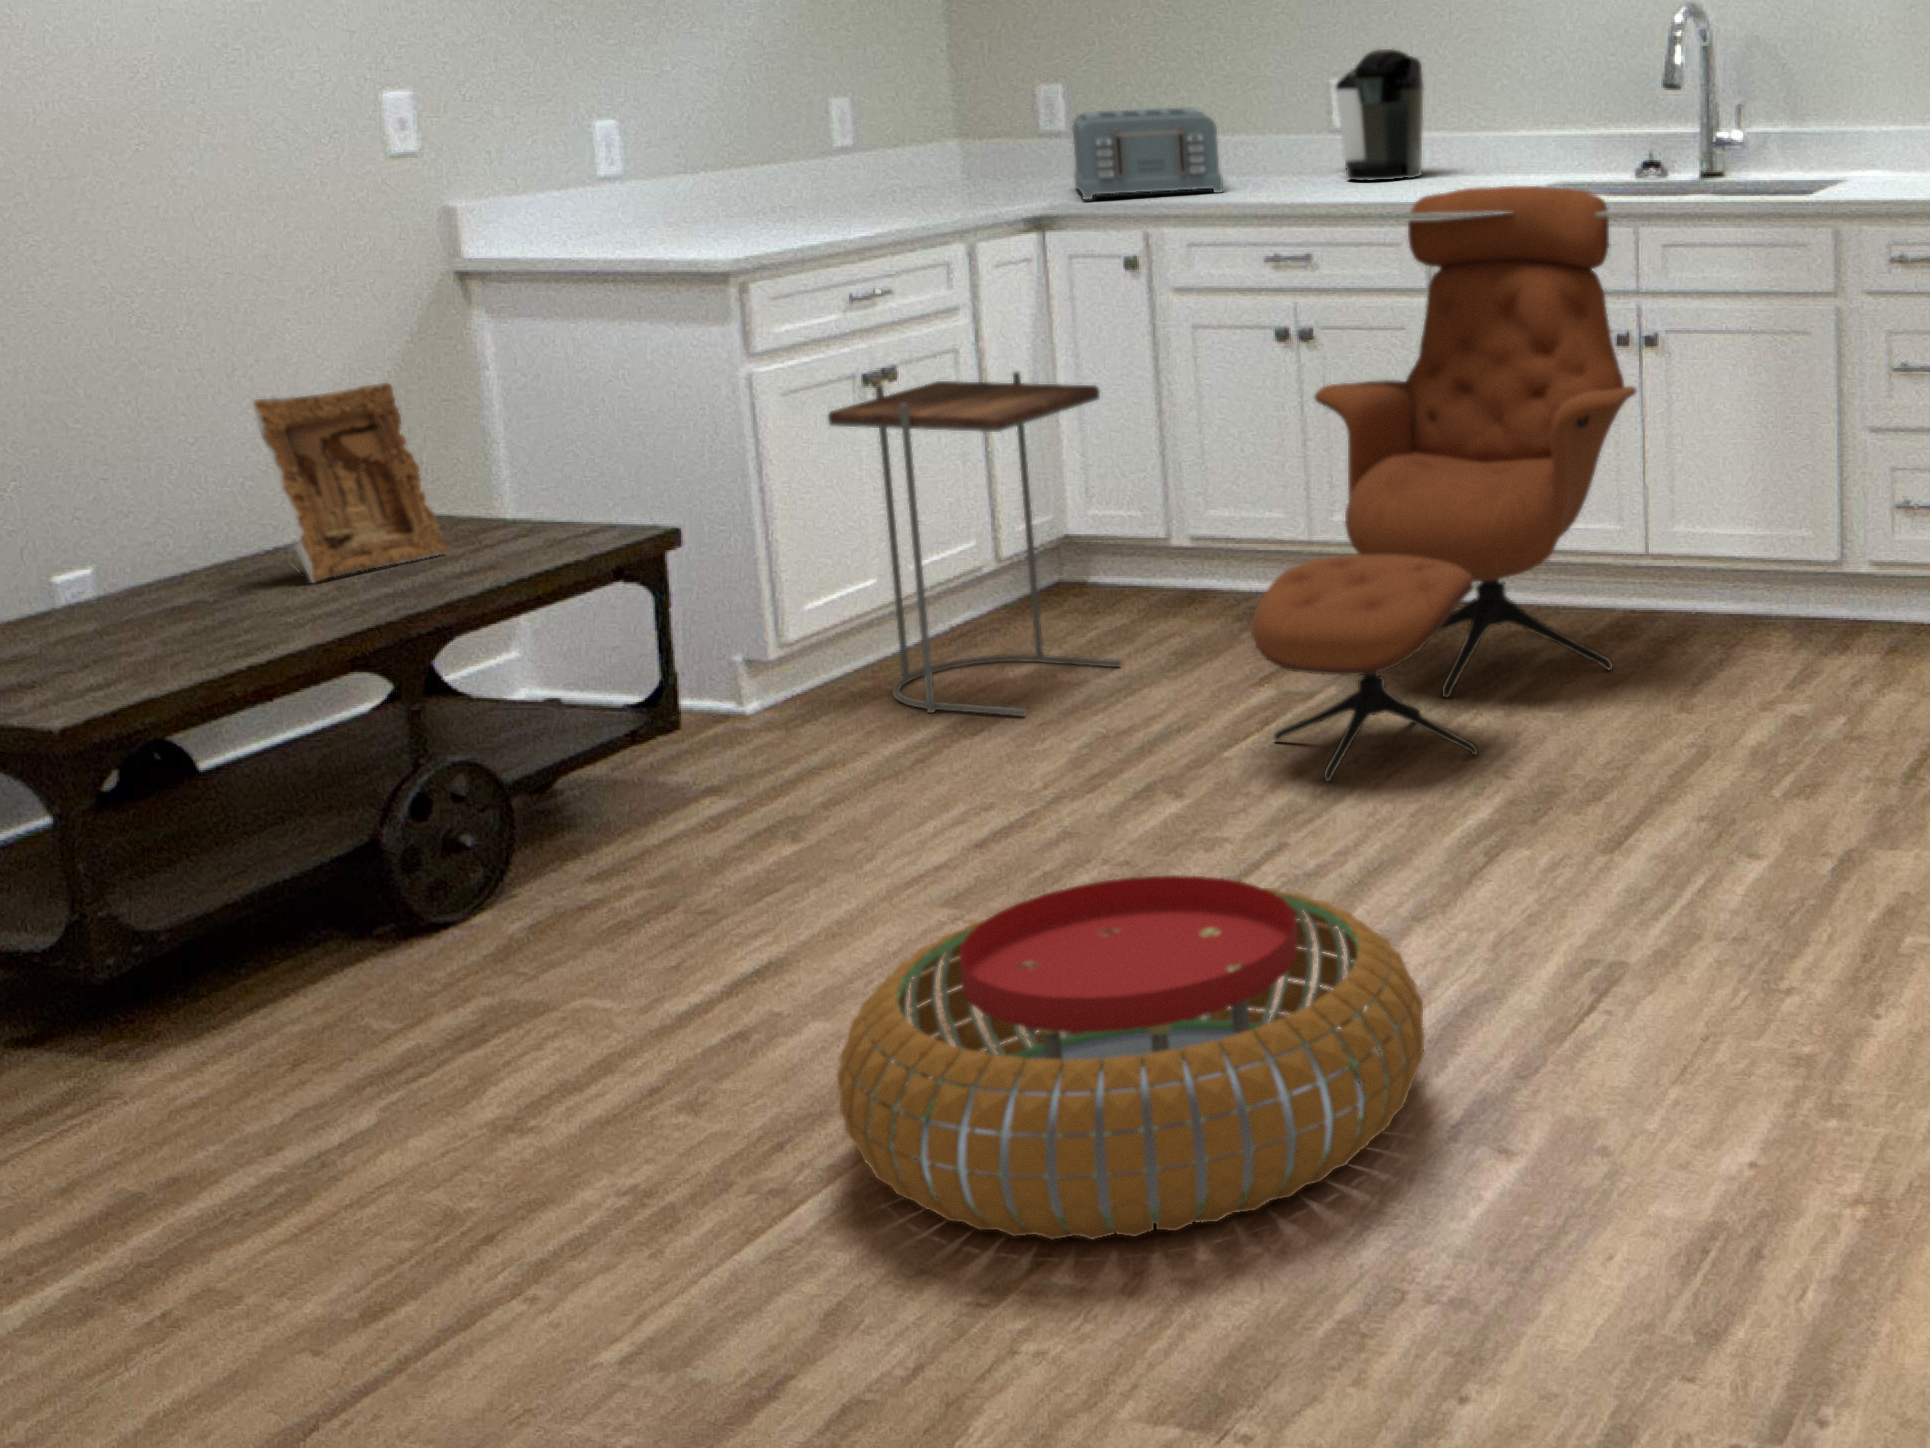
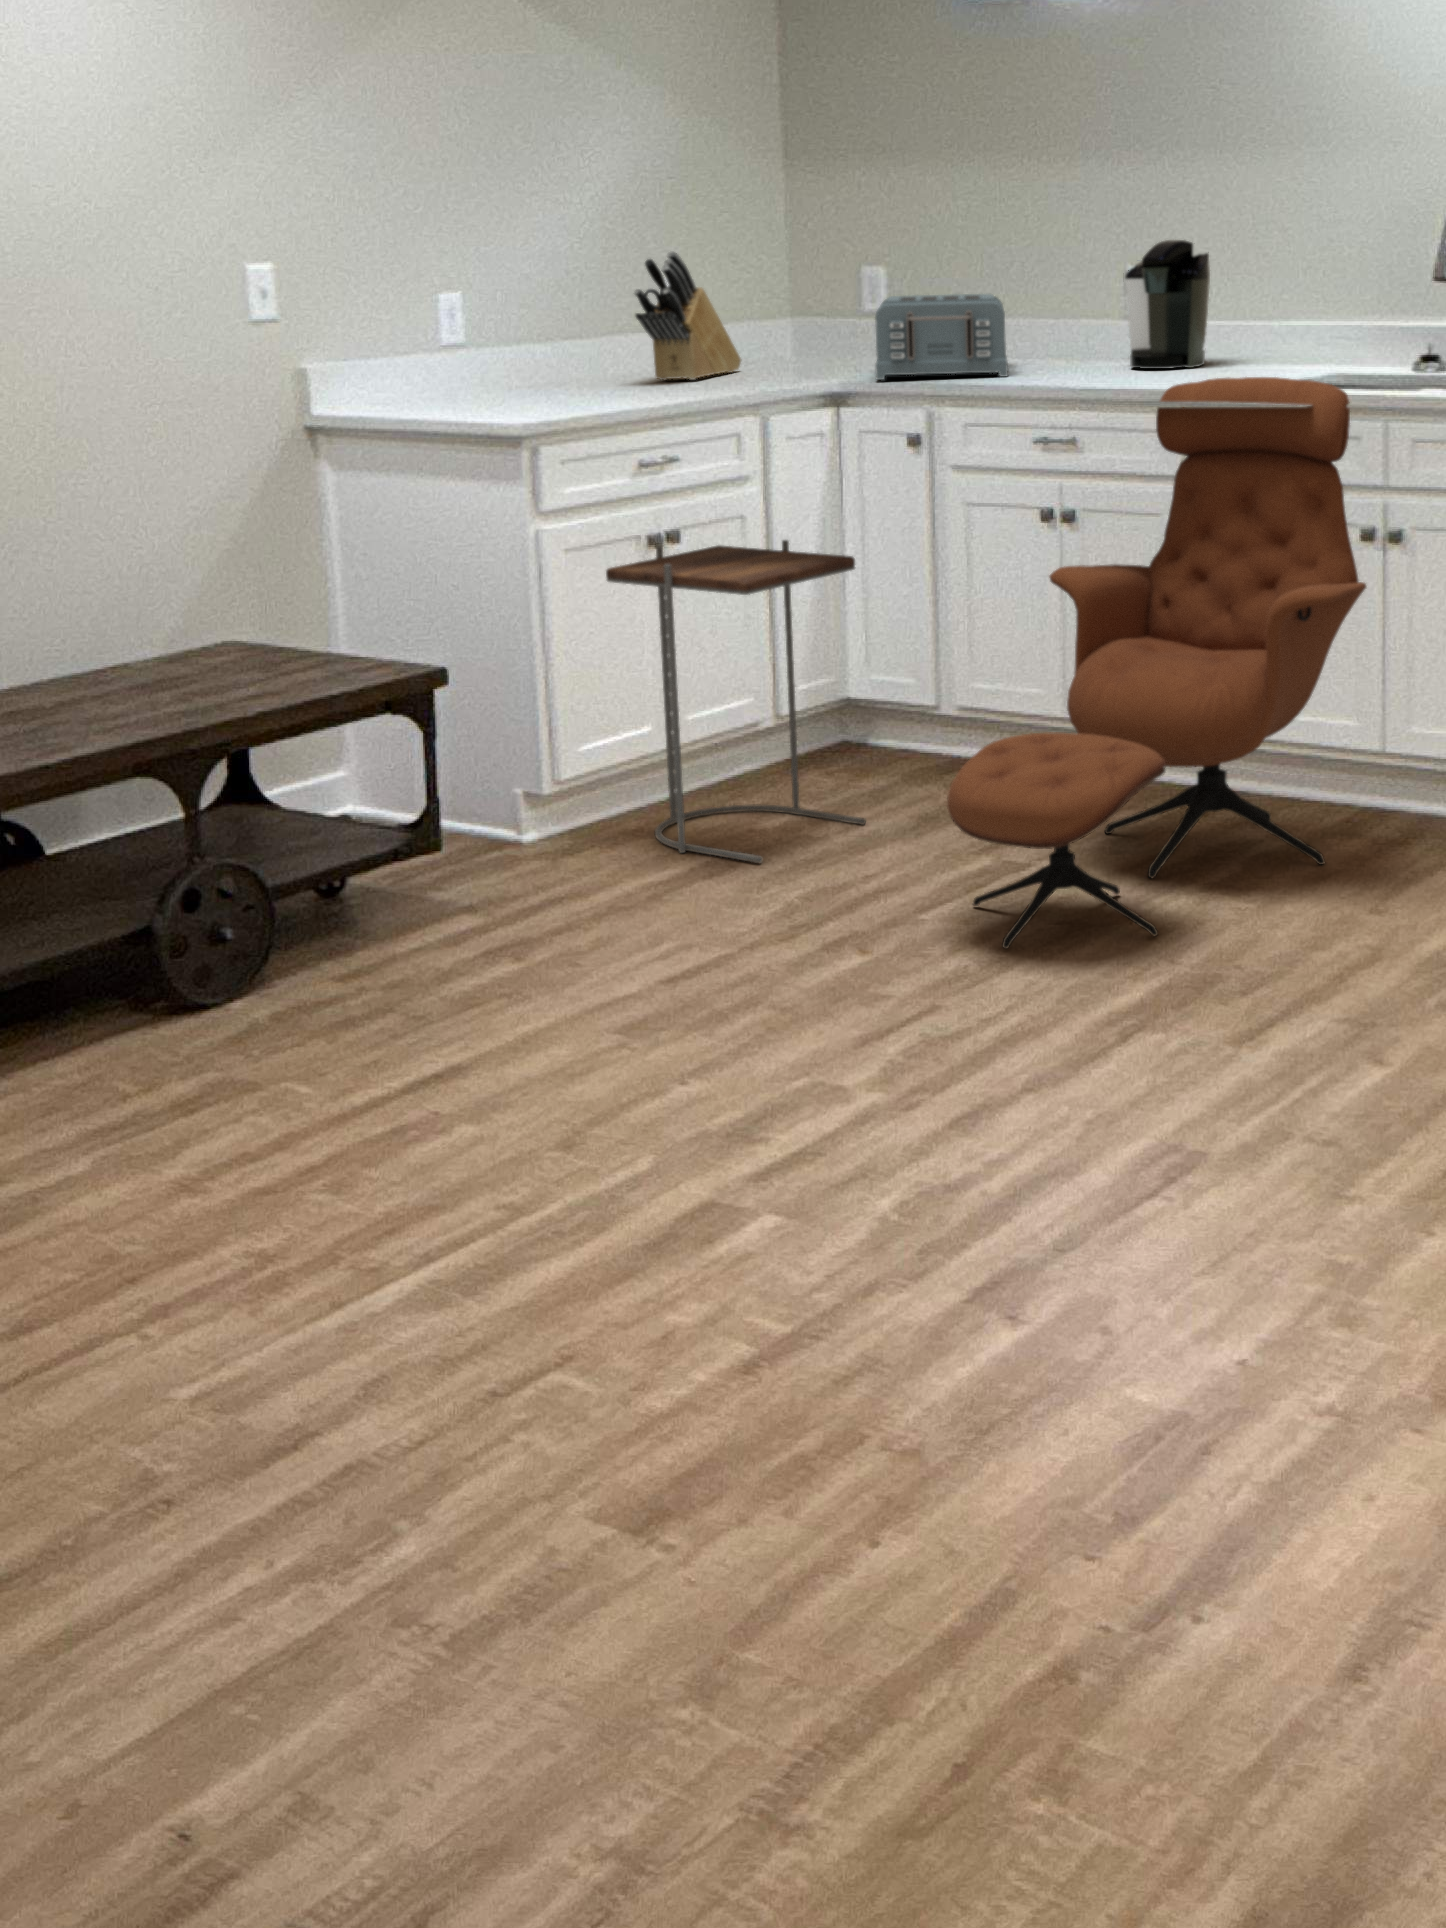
knife block: none [804,68,917,207] -> present [634,251,741,380]
picture frame: present [254,382,447,583] -> none [99,522,255,696]
pouf: present [837,875,1424,1240] -> none [421,1021,969,1356]

